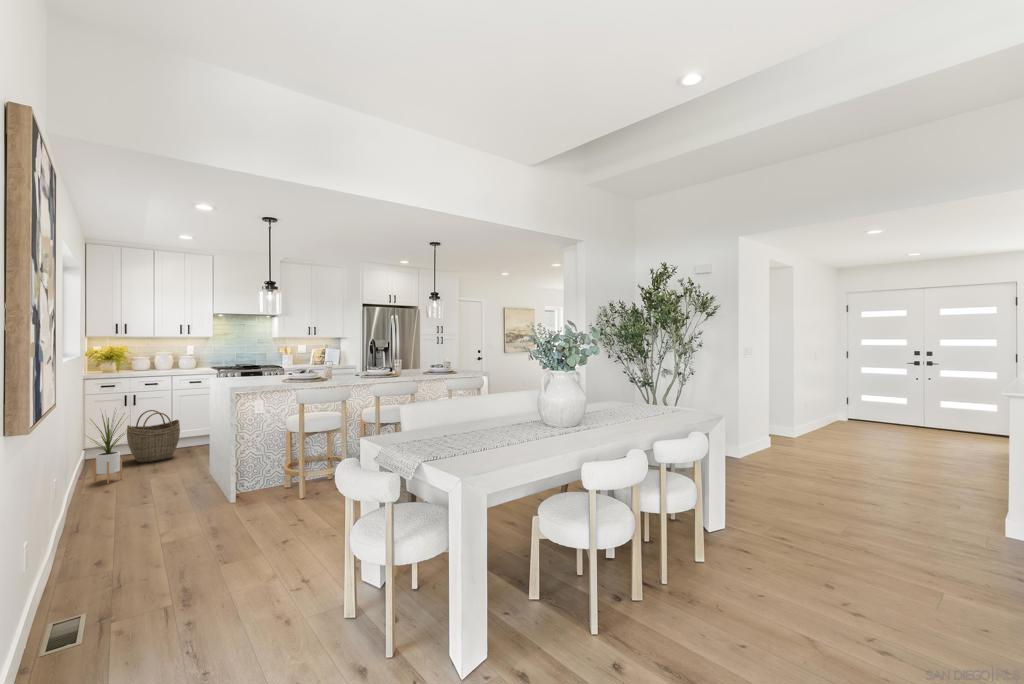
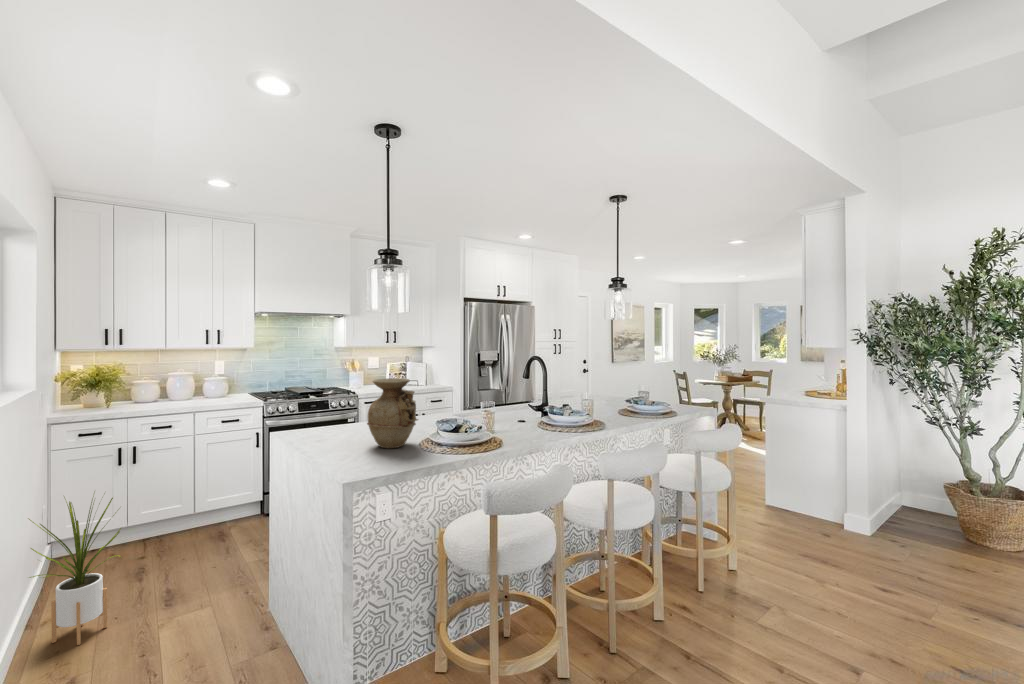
vase: none [257,347,286,381] -> present [367,378,418,448]
woven basket: present [127,410,180,463] -> none [121,472,208,568]

